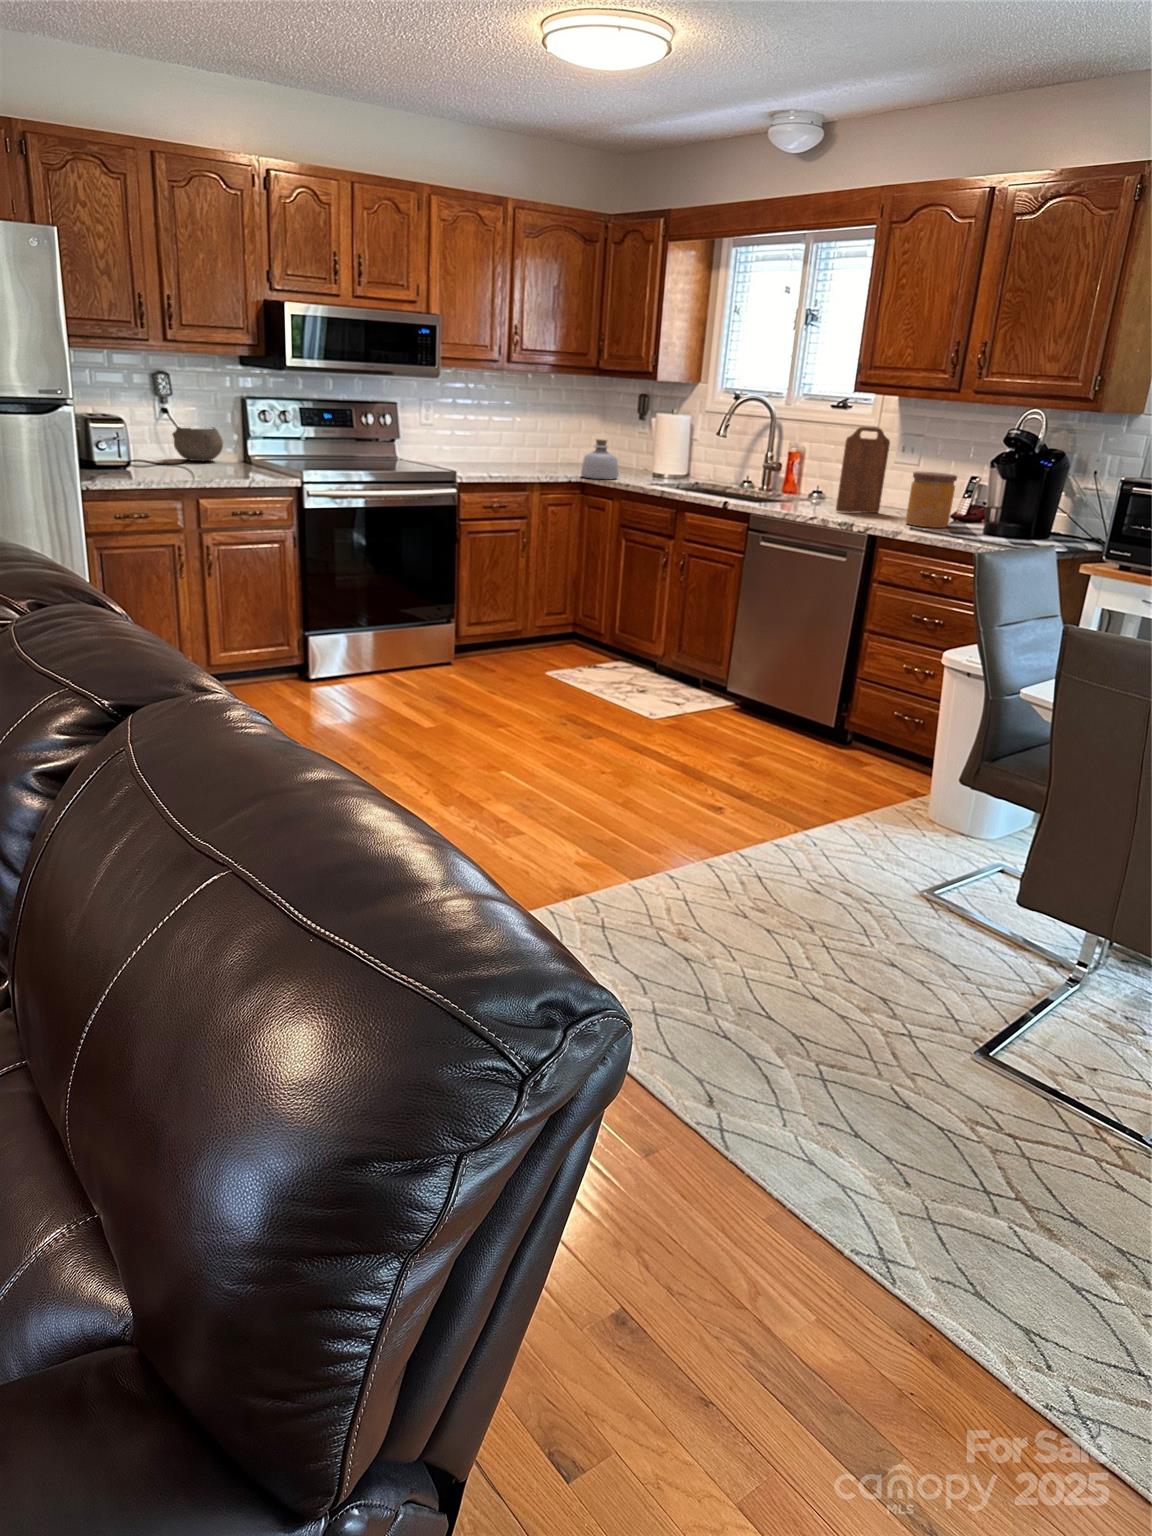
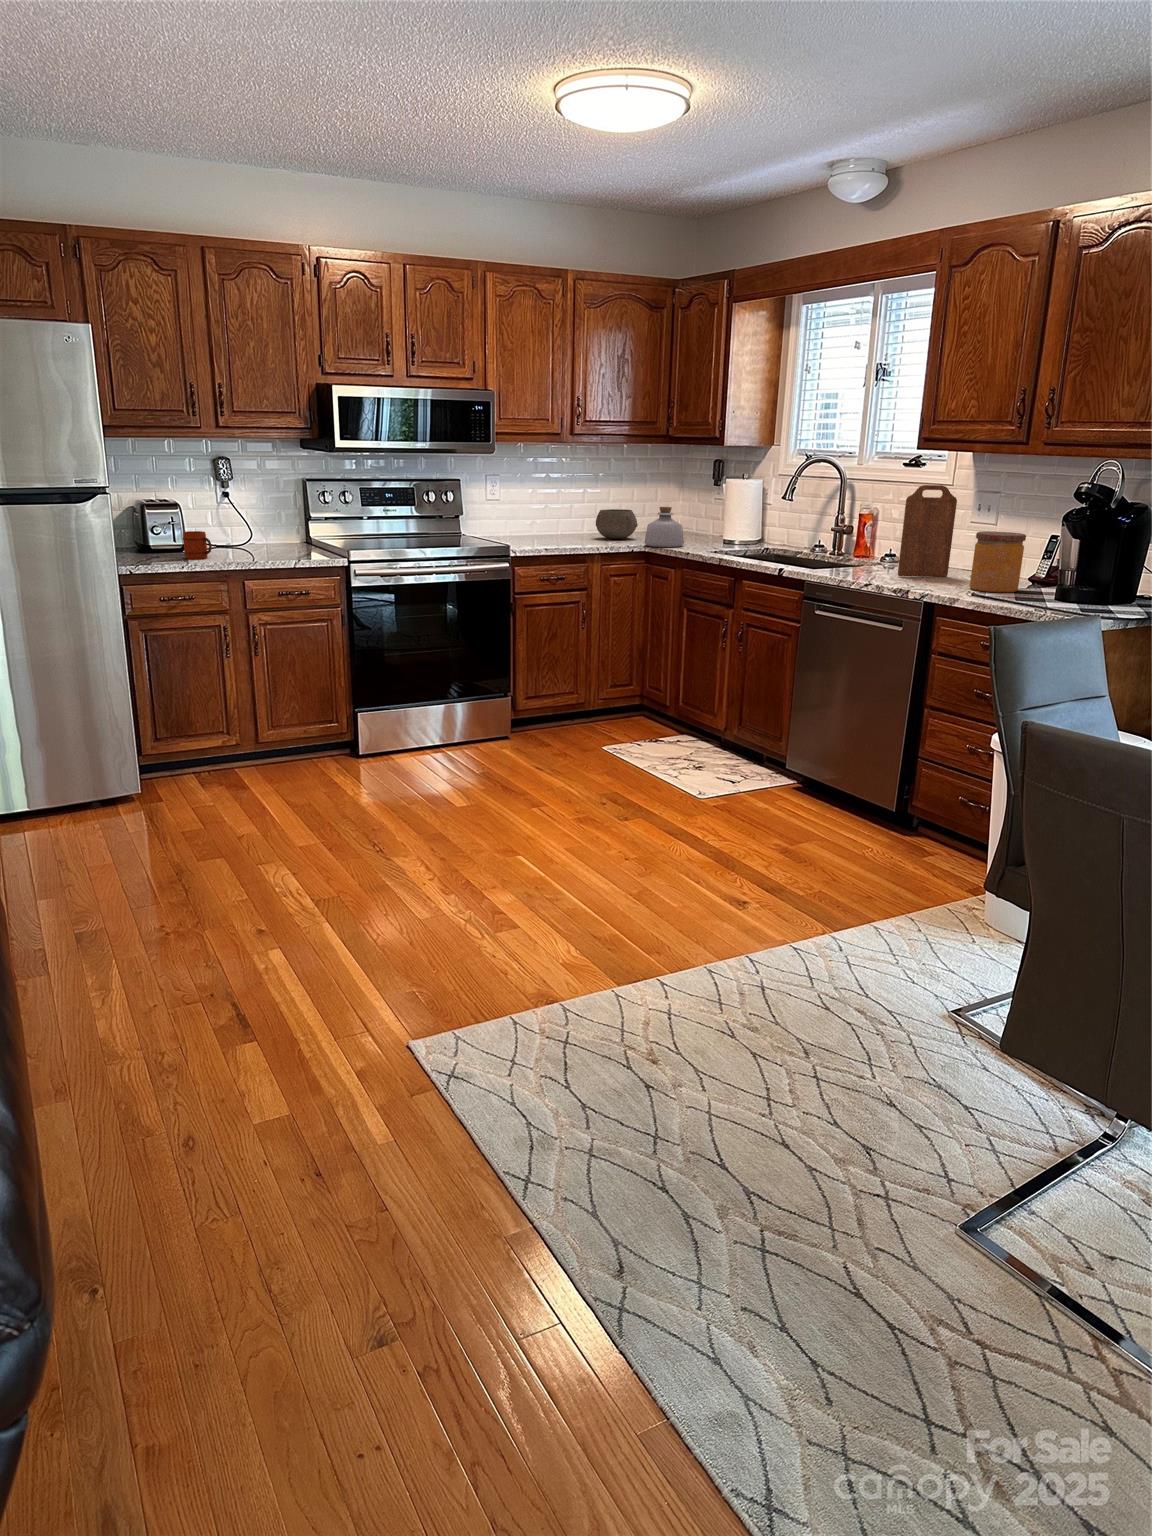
bowl: present [172,427,223,461] -> present [596,509,638,539]
mug: none [130,447,161,476] -> present [183,531,212,559]

